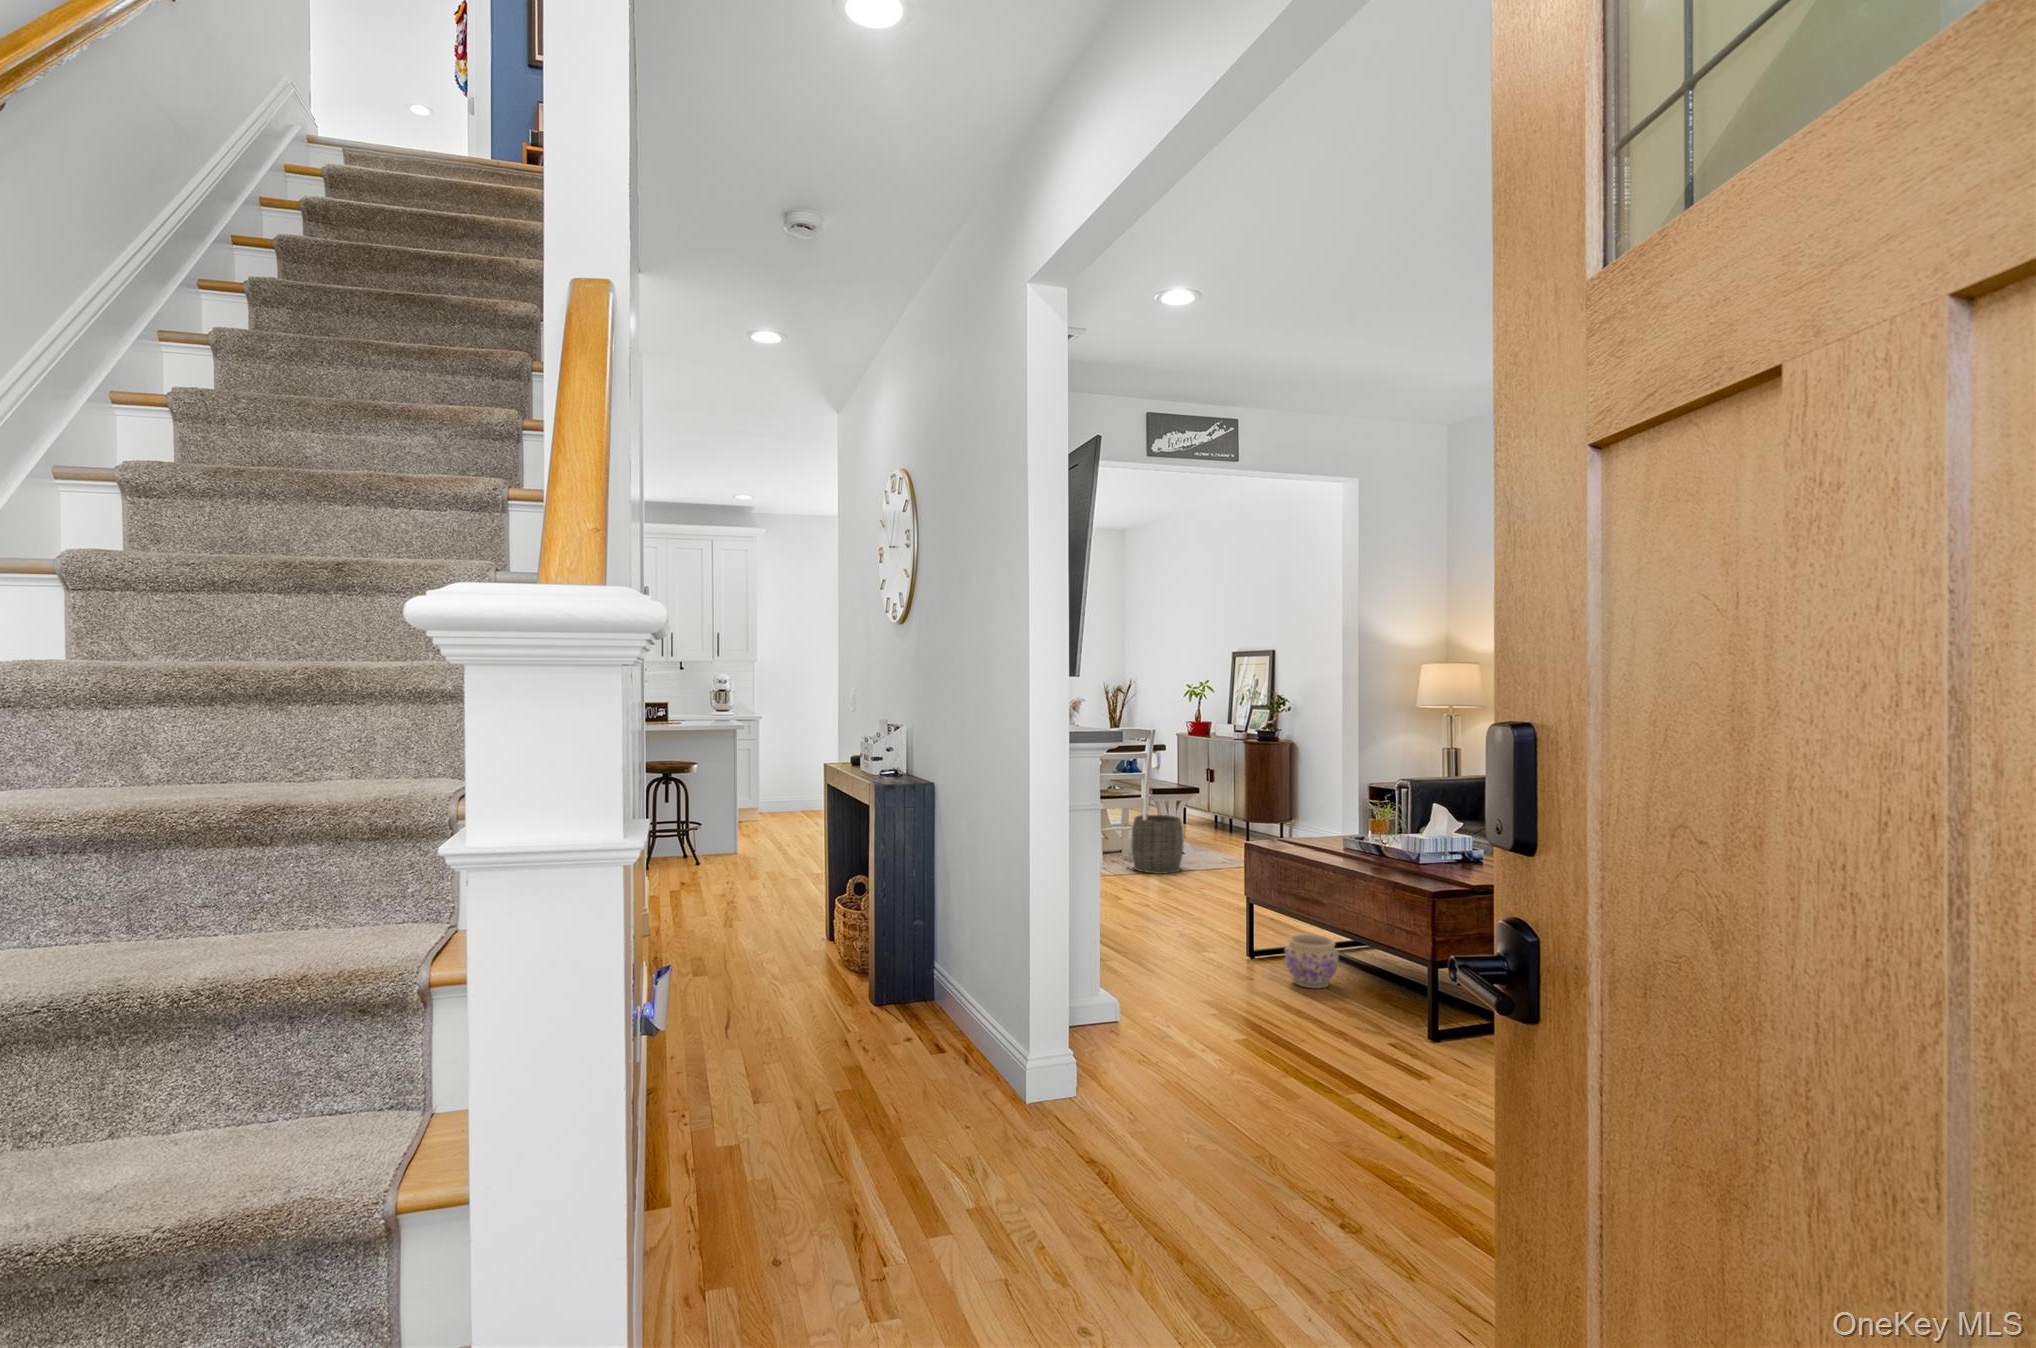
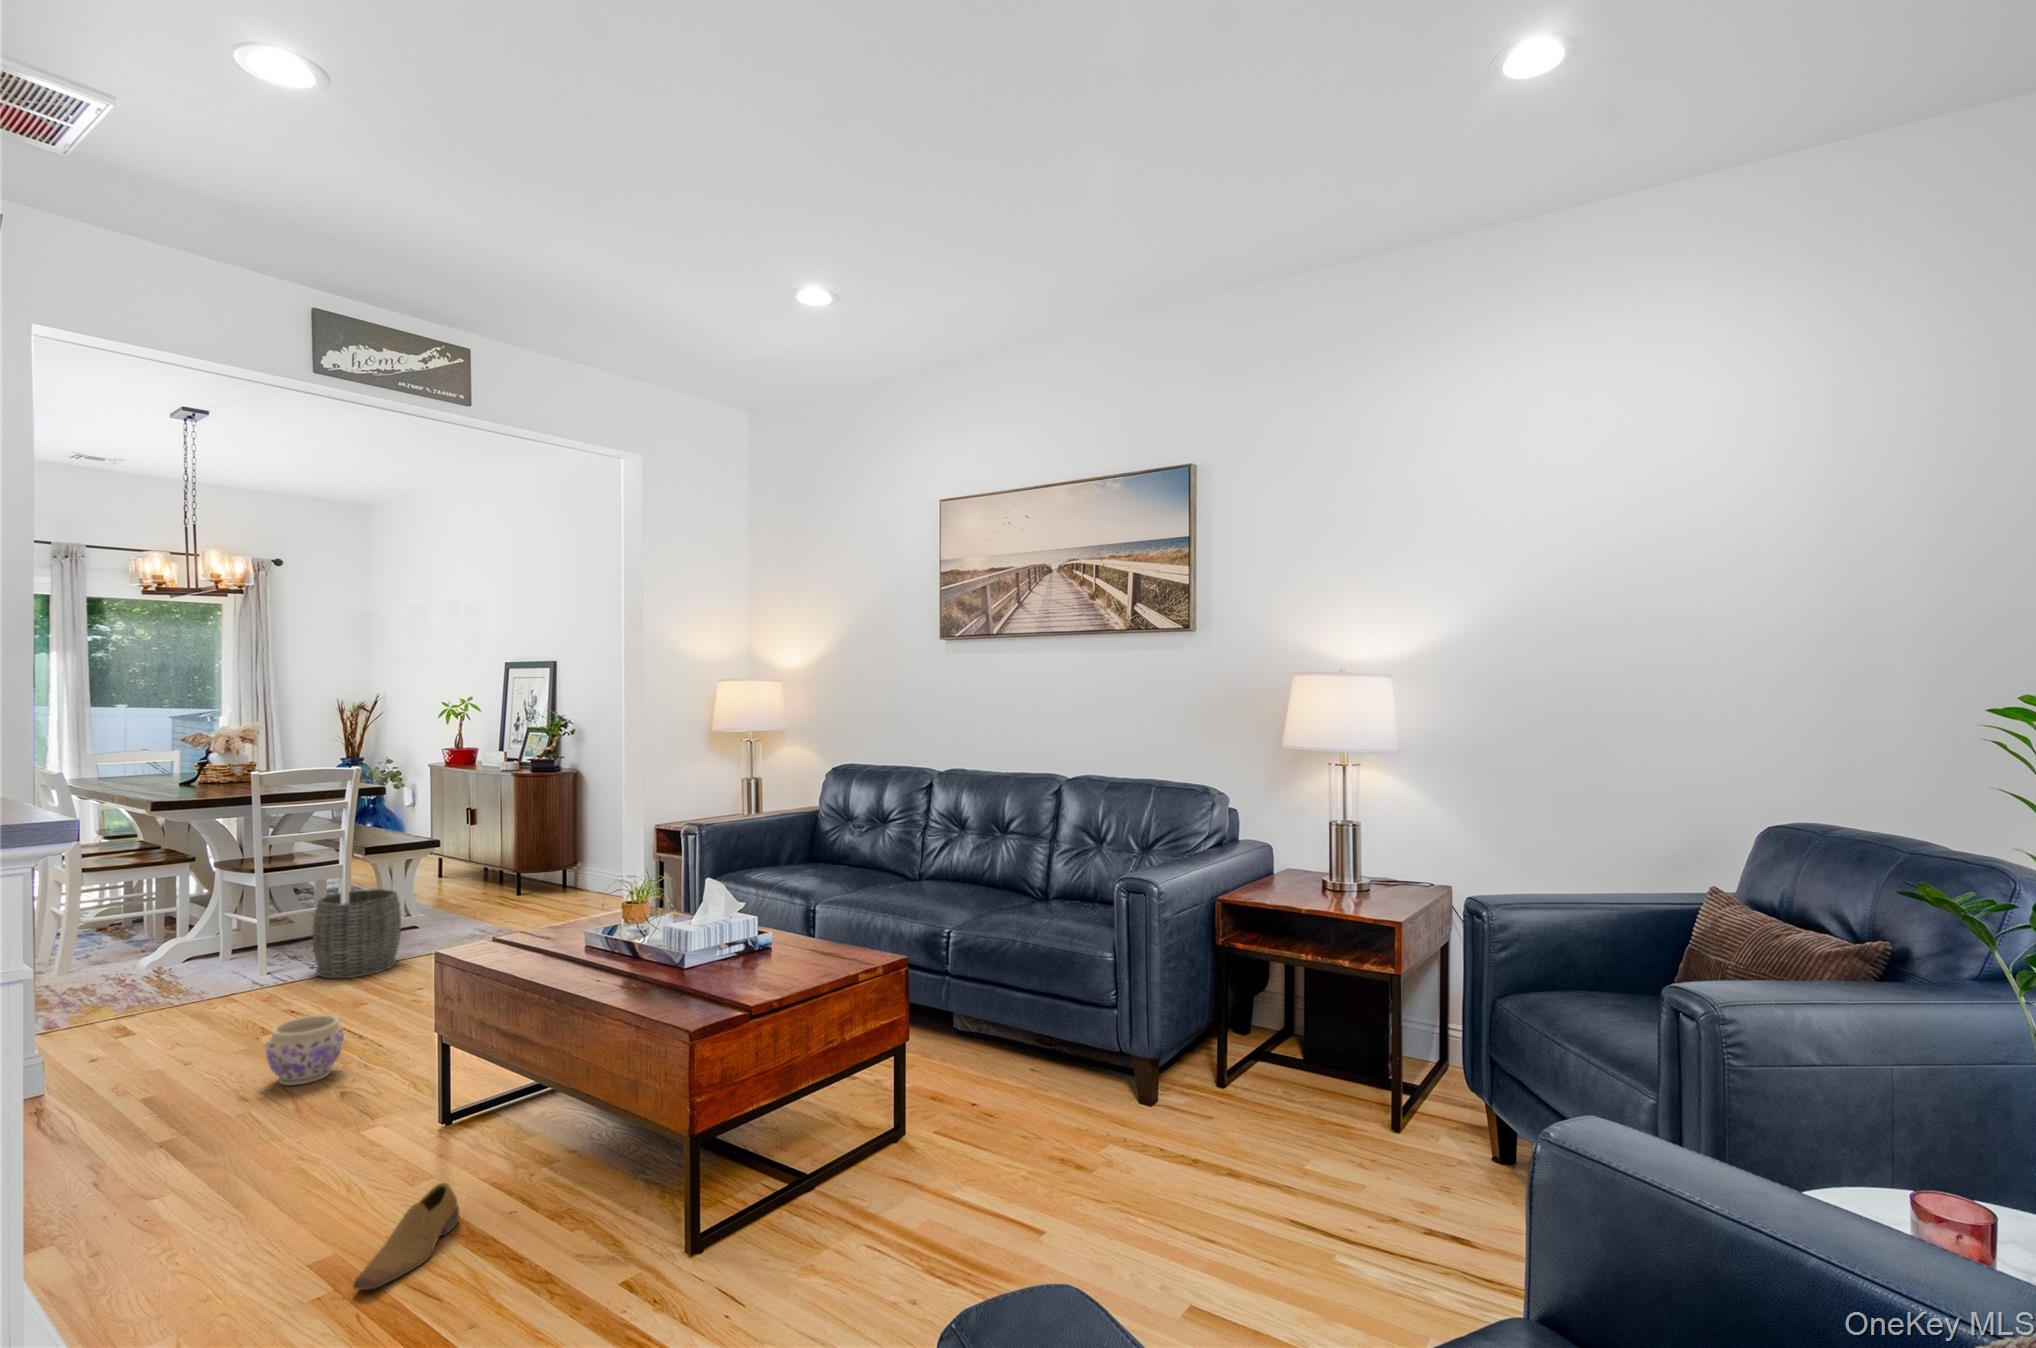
planter: present [1285,934,1339,989] -> present [266,1015,344,1086]
shoe: none [1235,970,1281,1010] -> present [353,1183,460,1290]

